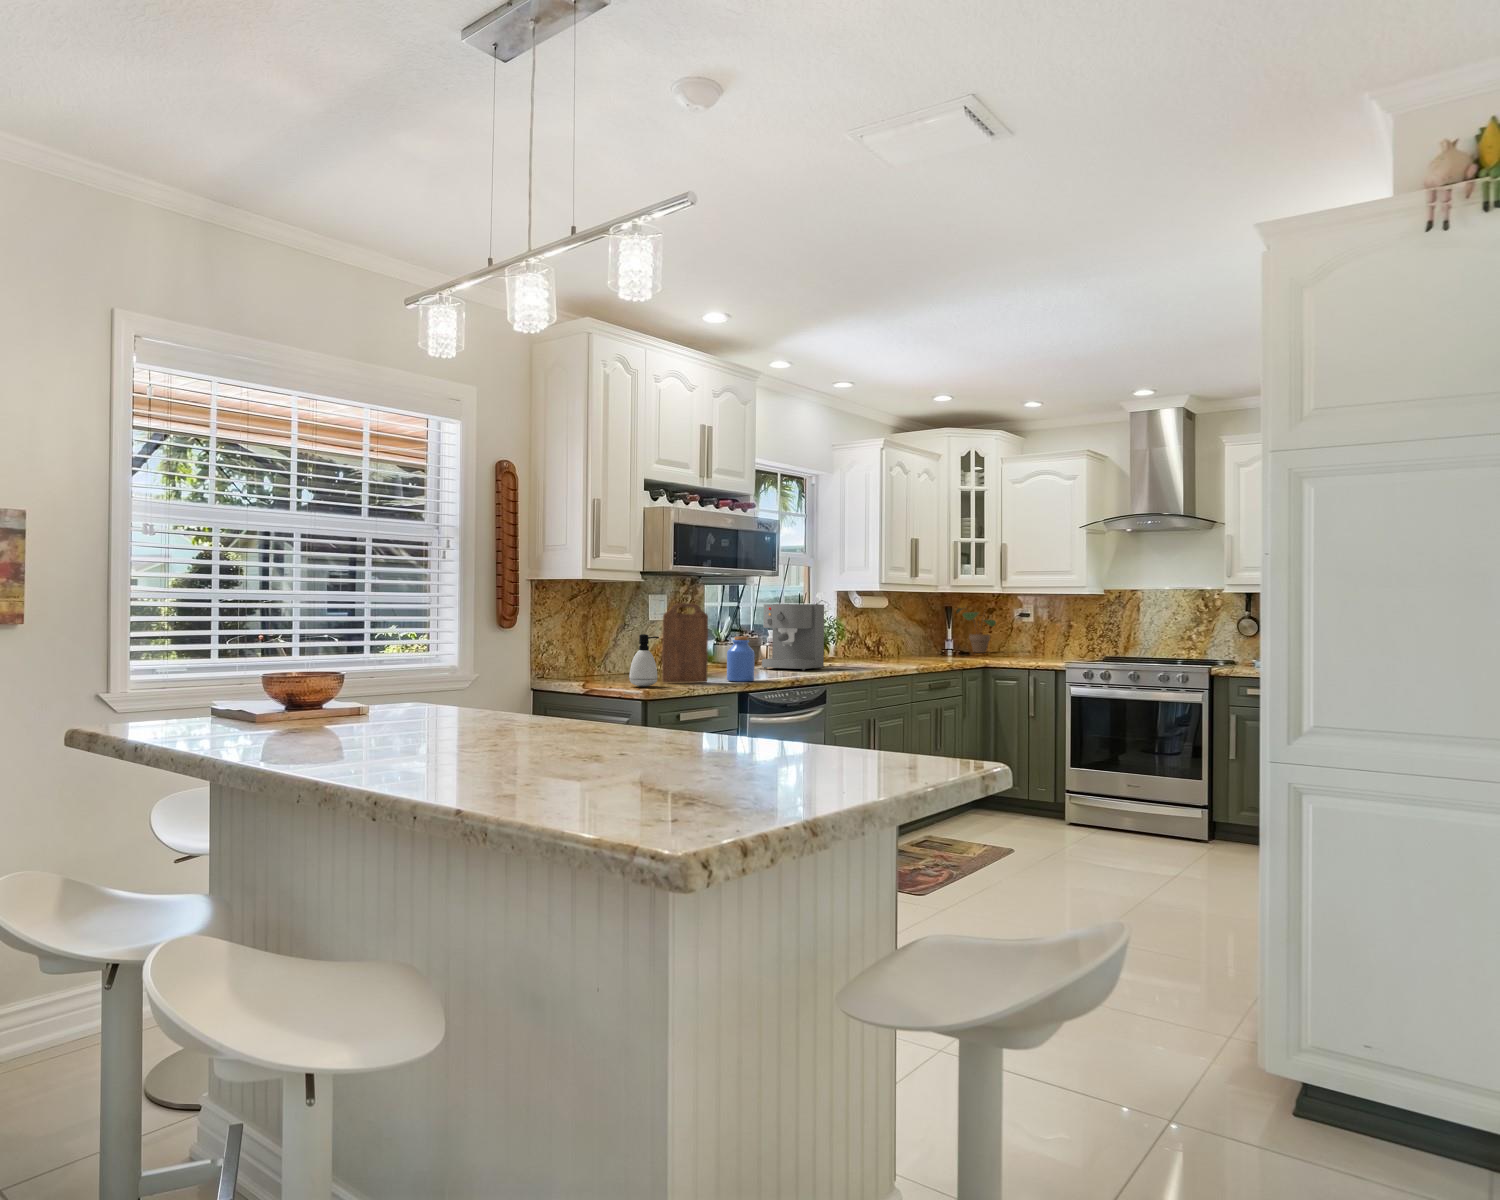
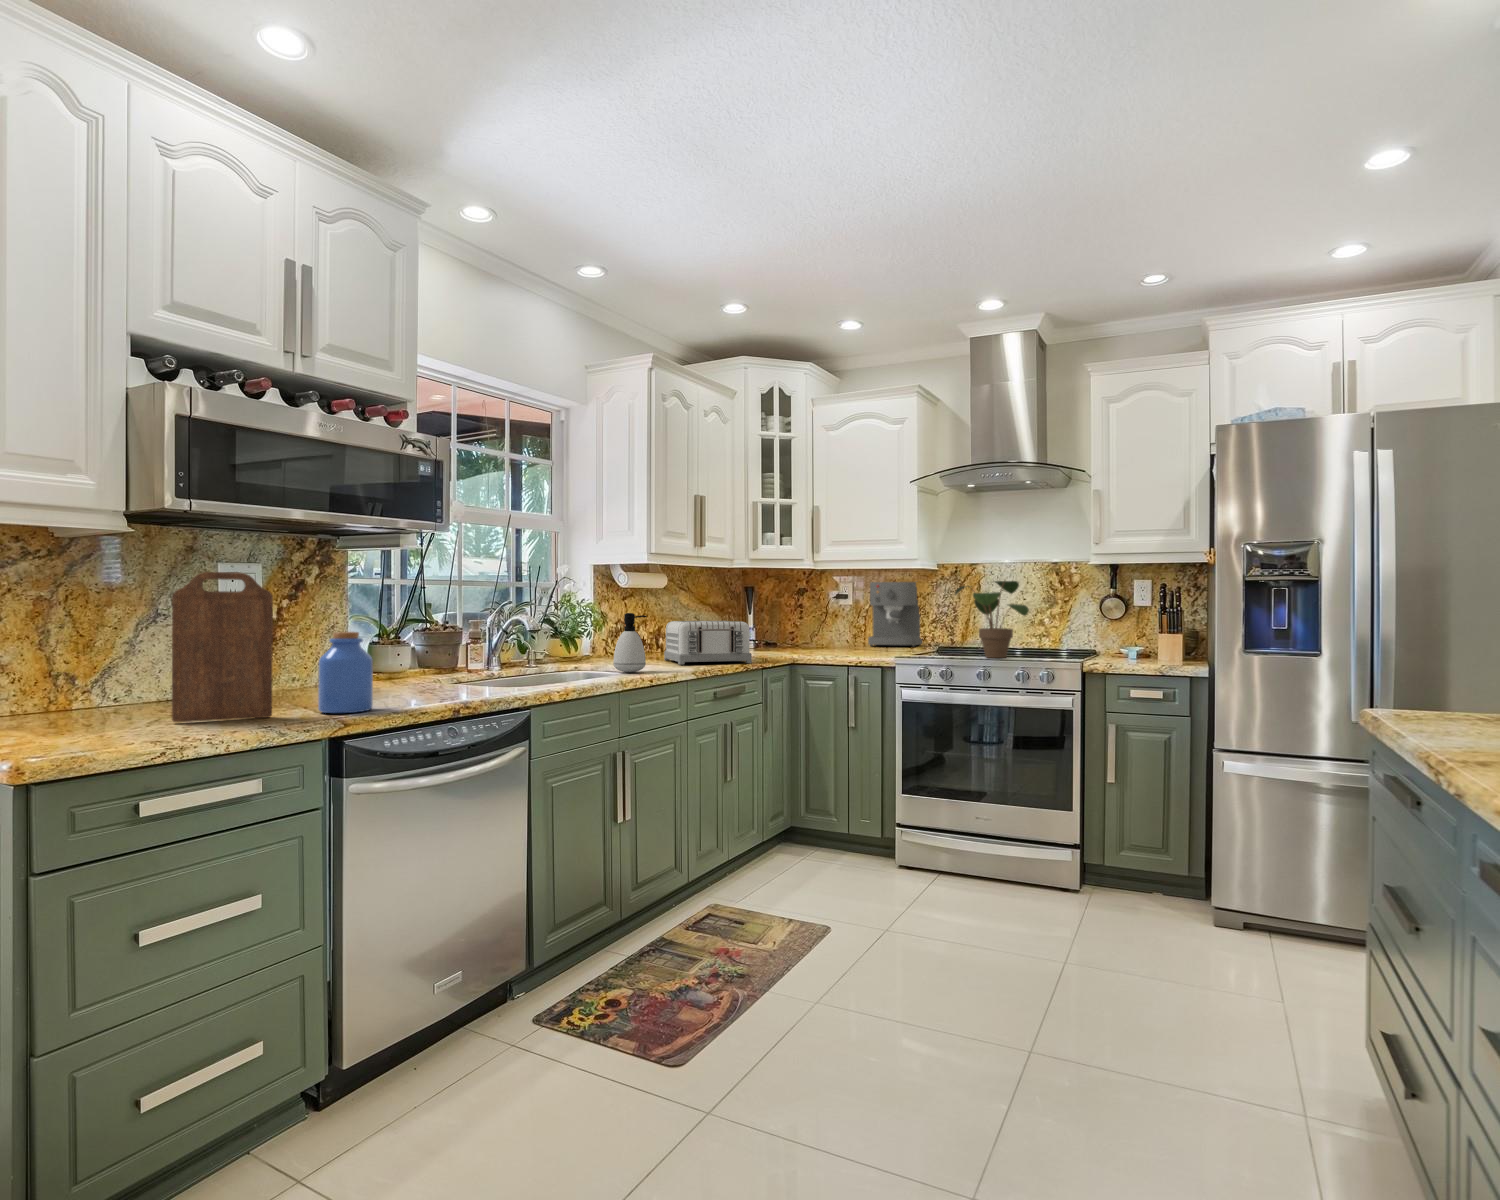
coffee maker: present [762,604,824,670] -> present [868,582,922,647]
potted plant: present [956,608,996,653] -> present [955,581,1029,658]
toaster: none [891,633,958,664] -> present [664,621,752,664]
soap dispenser: present [629,634,659,686] -> present [614,613,647,672]

